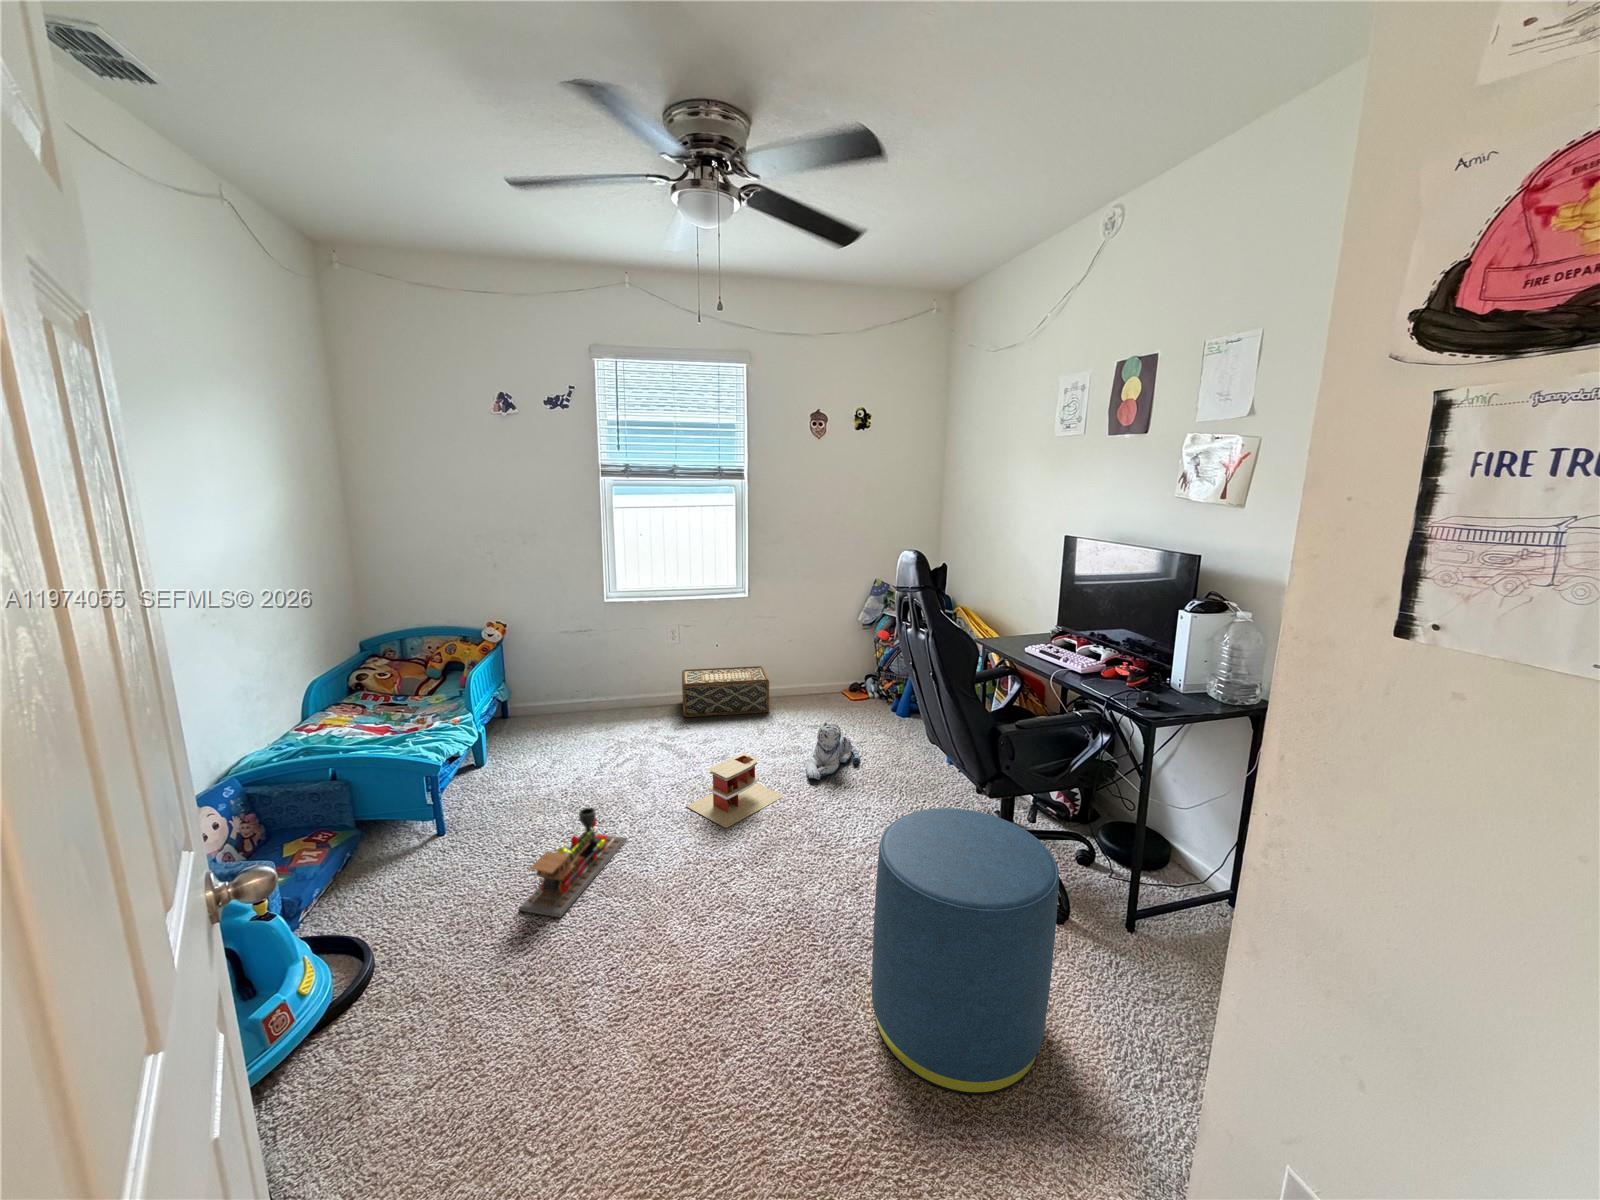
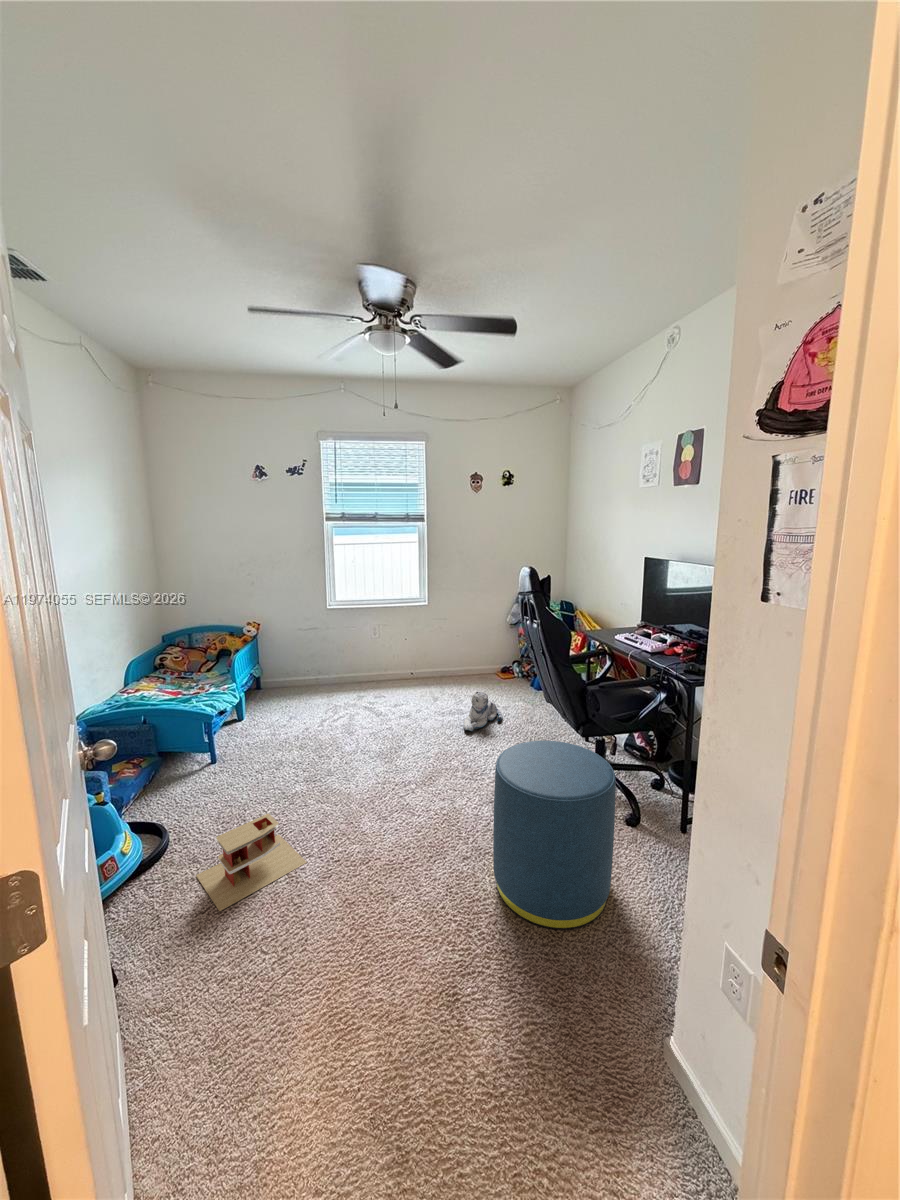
woven basket: present [682,666,769,717] -> none [380,654,441,690]
toy house: present [687,753,784,828] -> present [196,814,307,911]
toy train: present [519,808,627,918] -> none [263,745,337,816]

